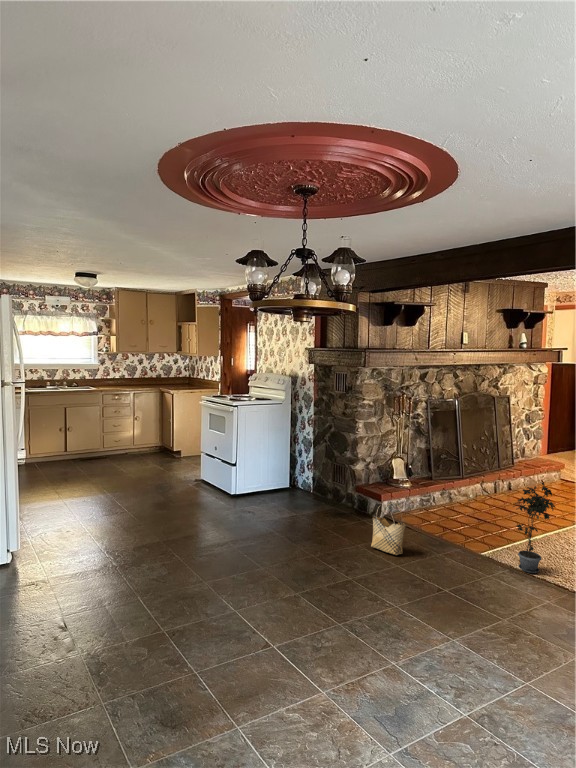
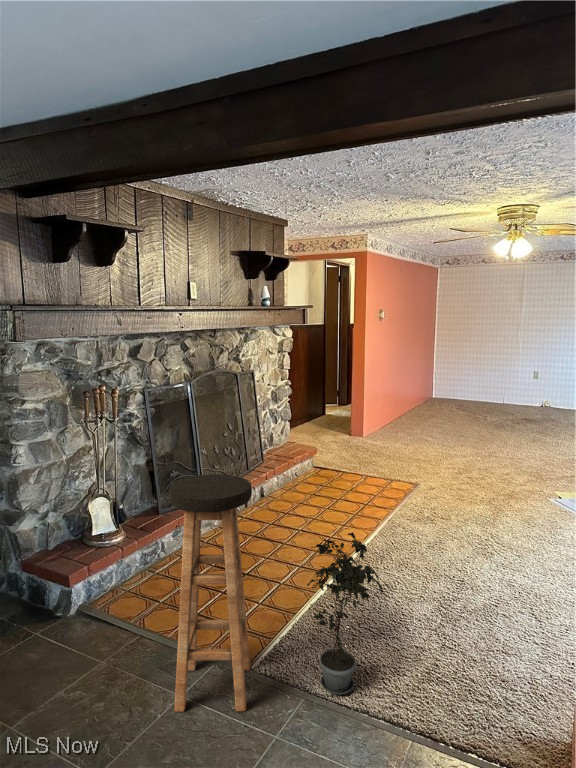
bar stool: none [434,441,484,565] -> present [169,474,252,712]
woven basket: present [371,502,406,555] -> none [40,621,113,739]

